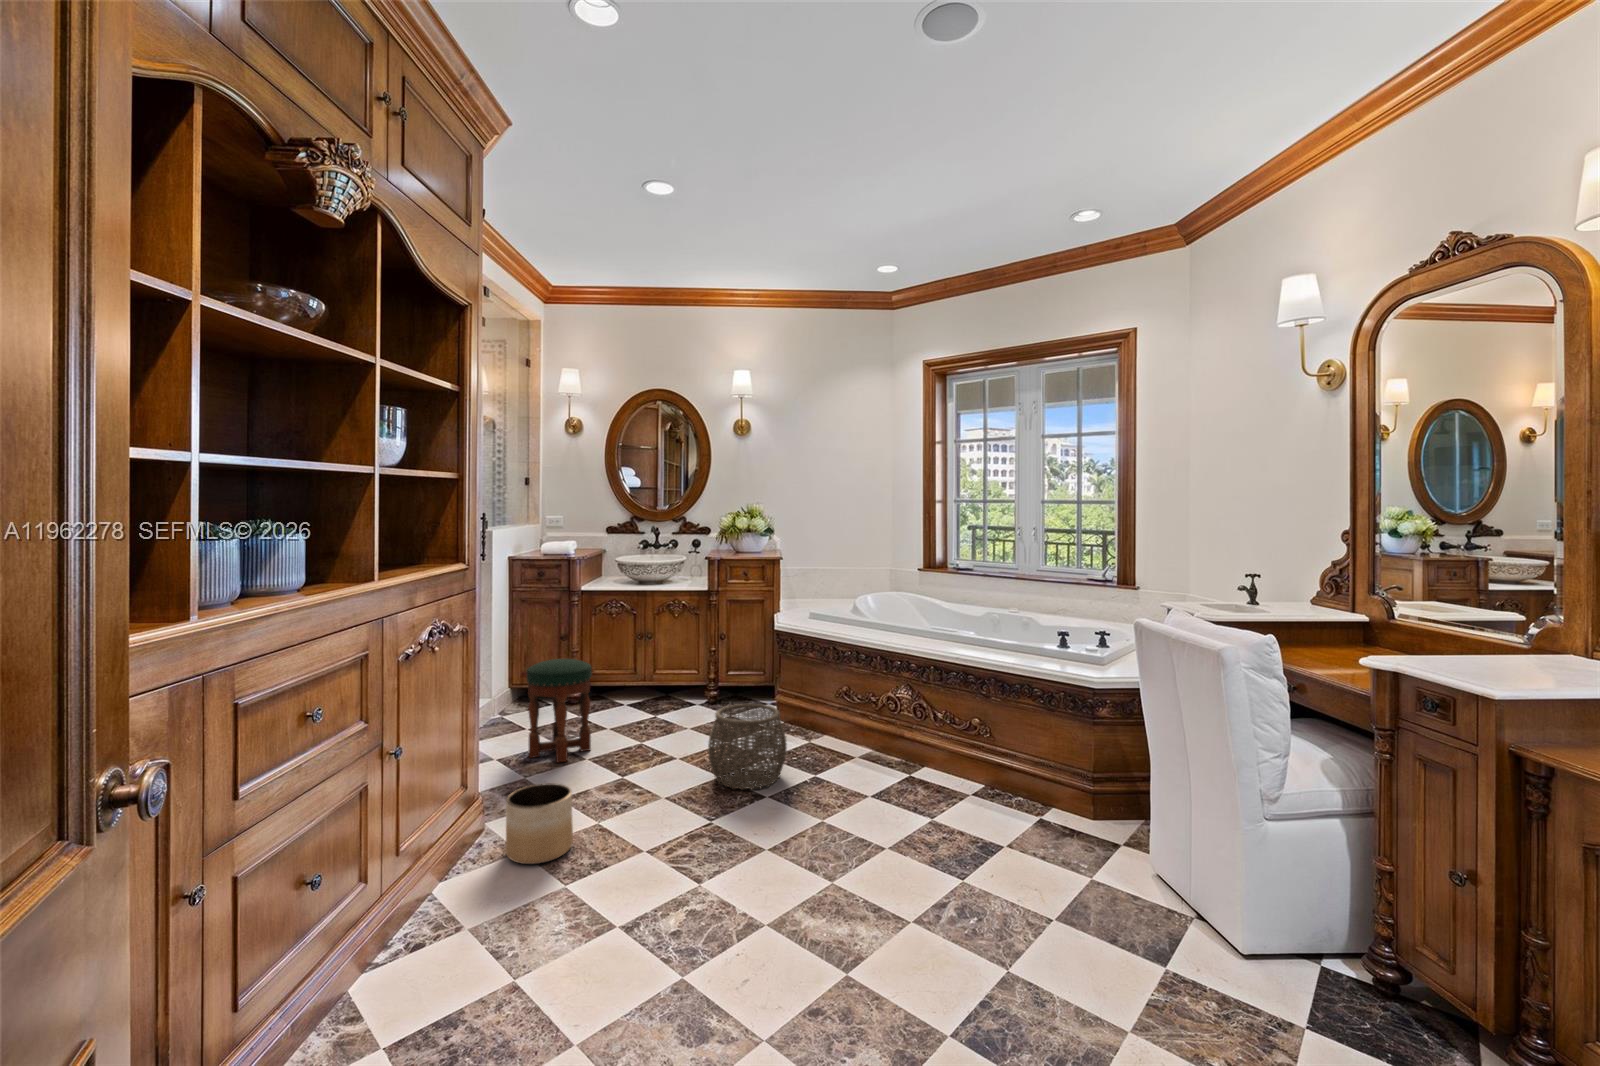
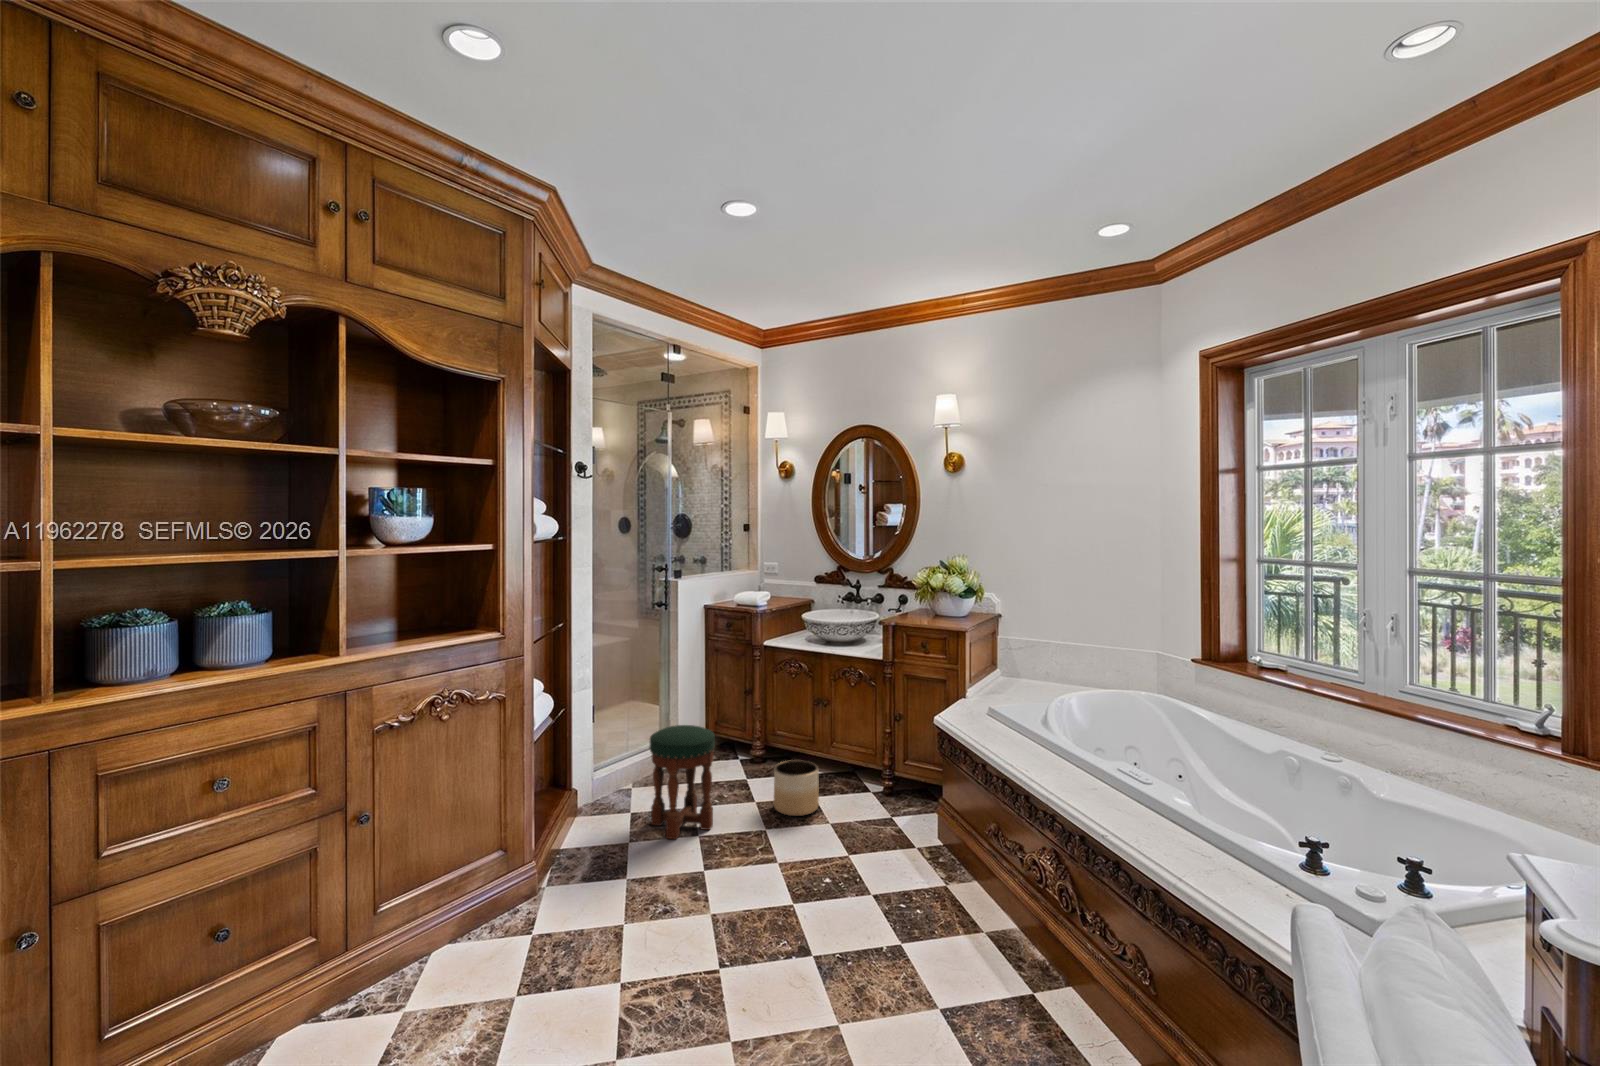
woven basket: present [708,704,787,789] -> none [768,824,869,948]
planter: present [506,783,573,864] -> present [774,760,819,816]

